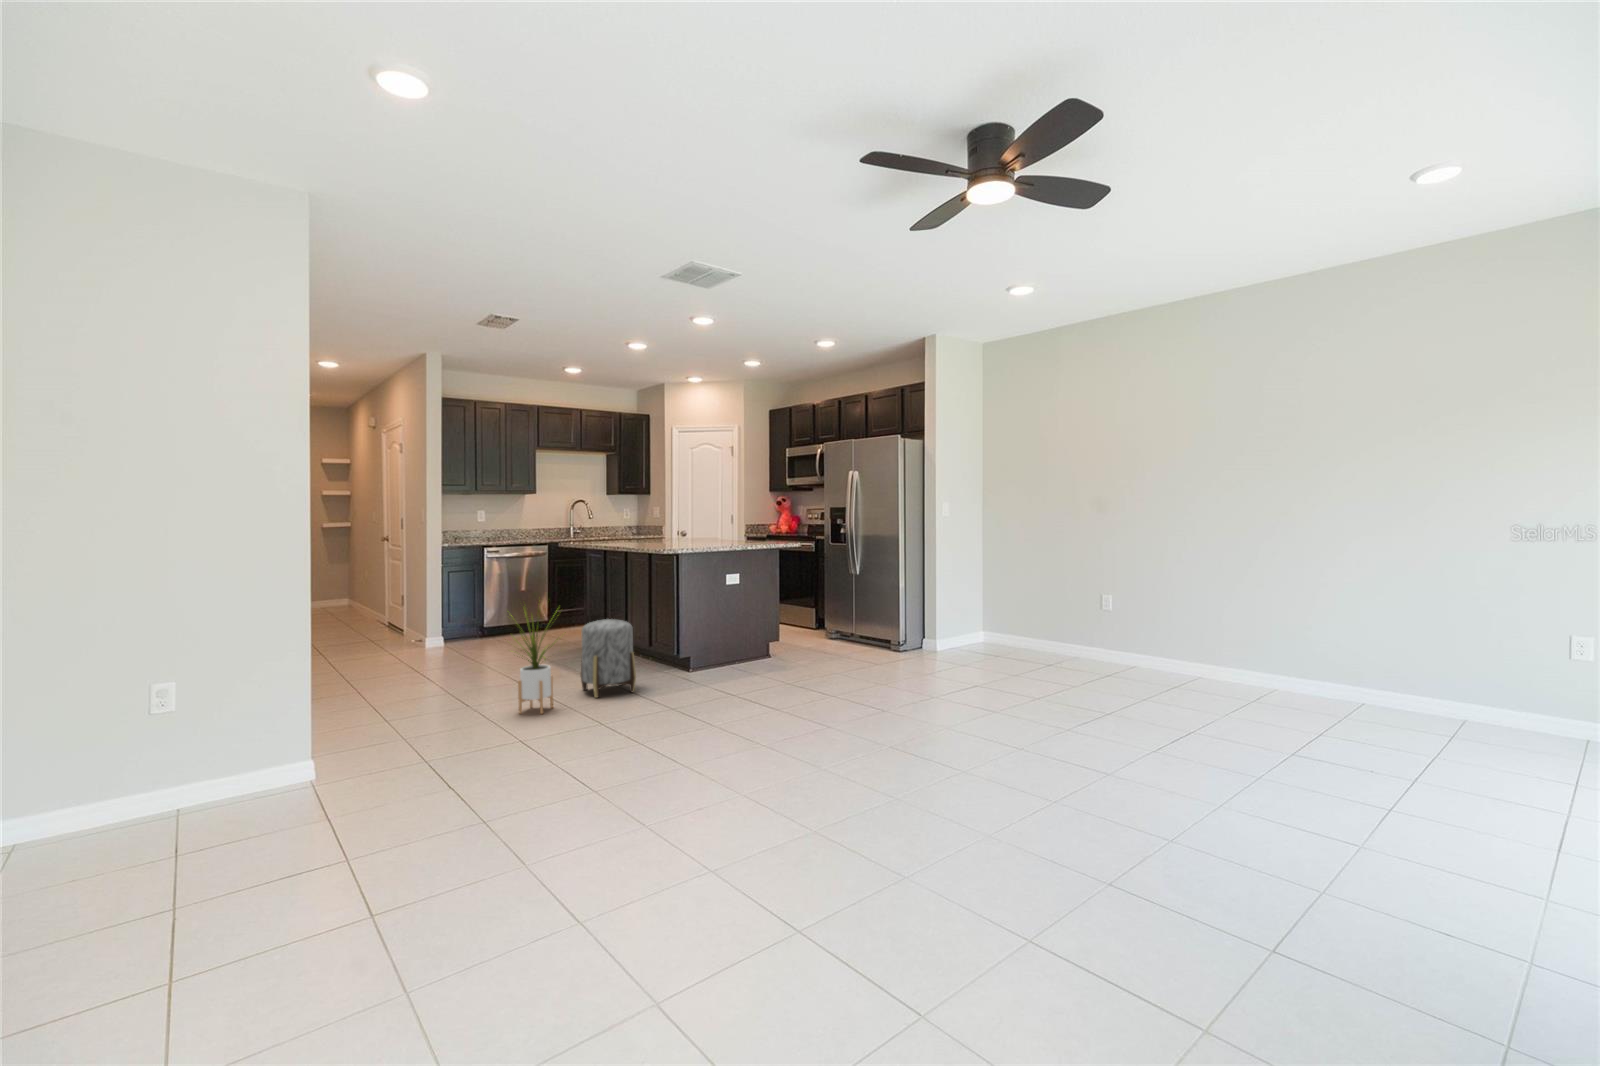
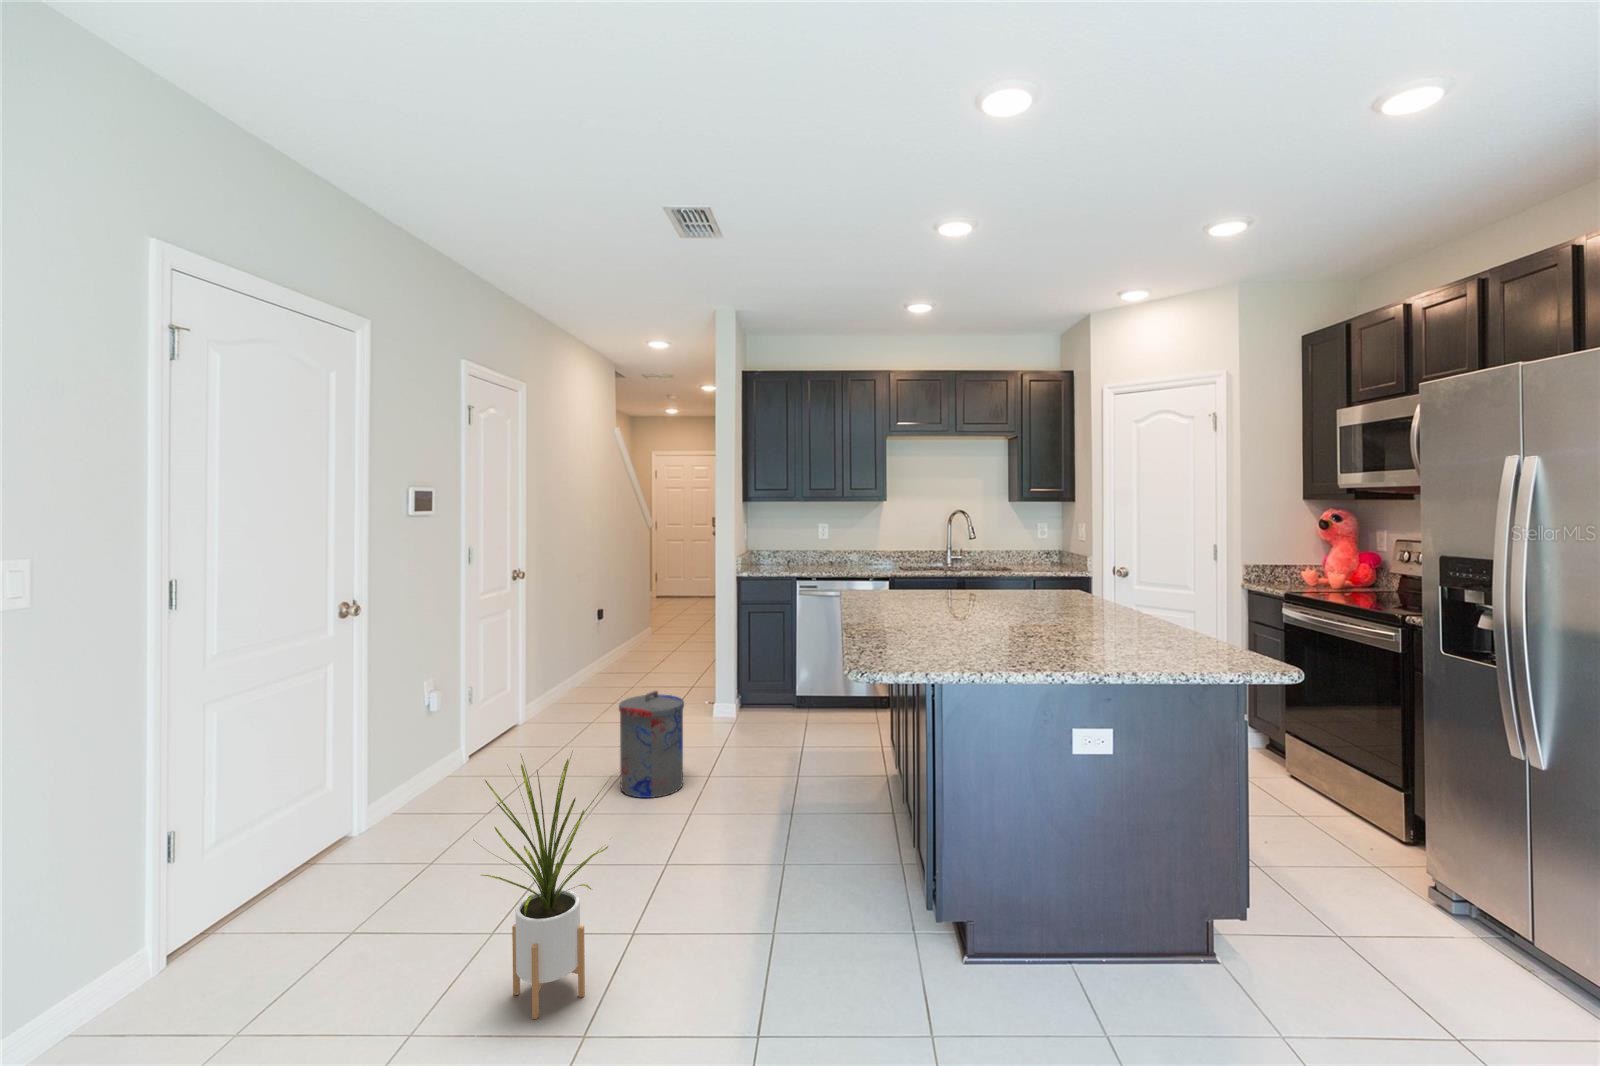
trash can: none [429,609,475,676] -> present [619,691,684,798]
stool: present [581,619,636,698] -> none [682,799,797,997]

